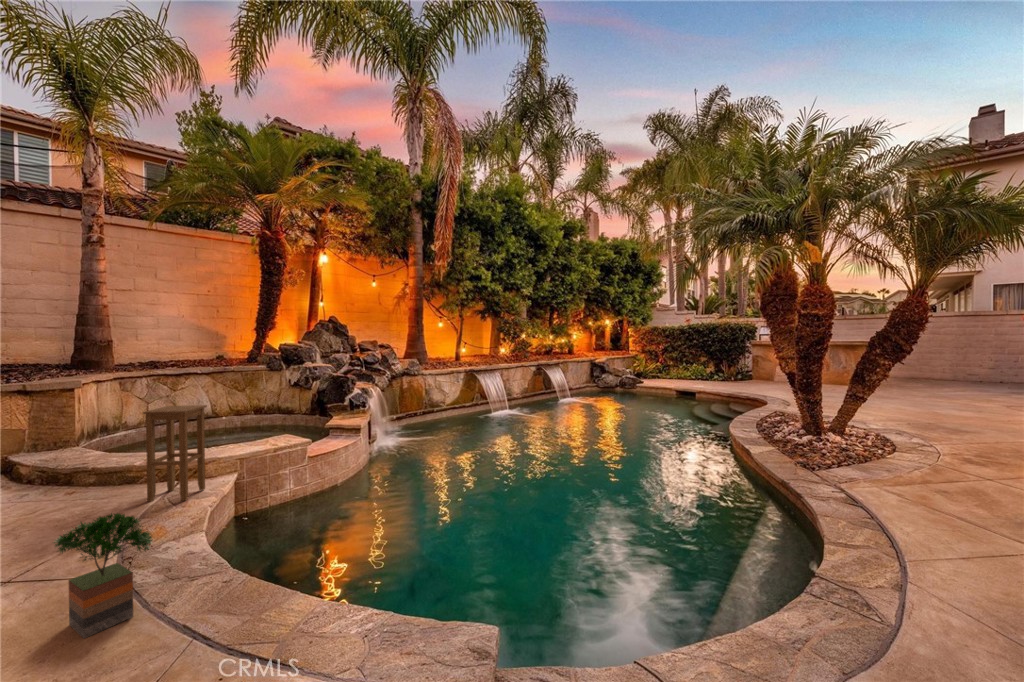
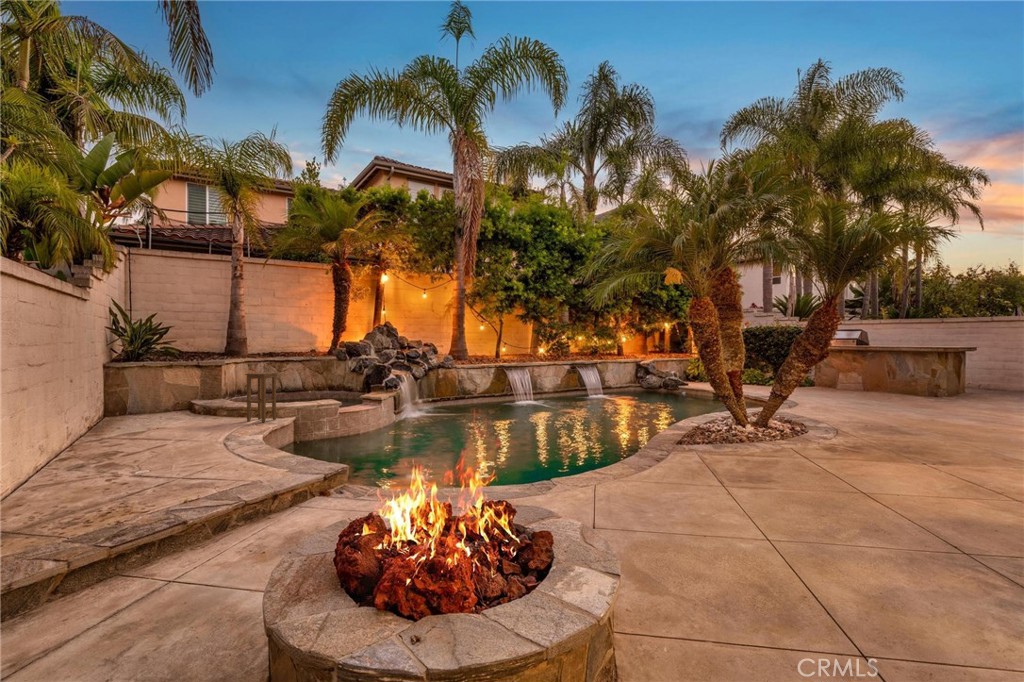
potted tree: present [54,513,153,638] -> none [199,405,234,449]

